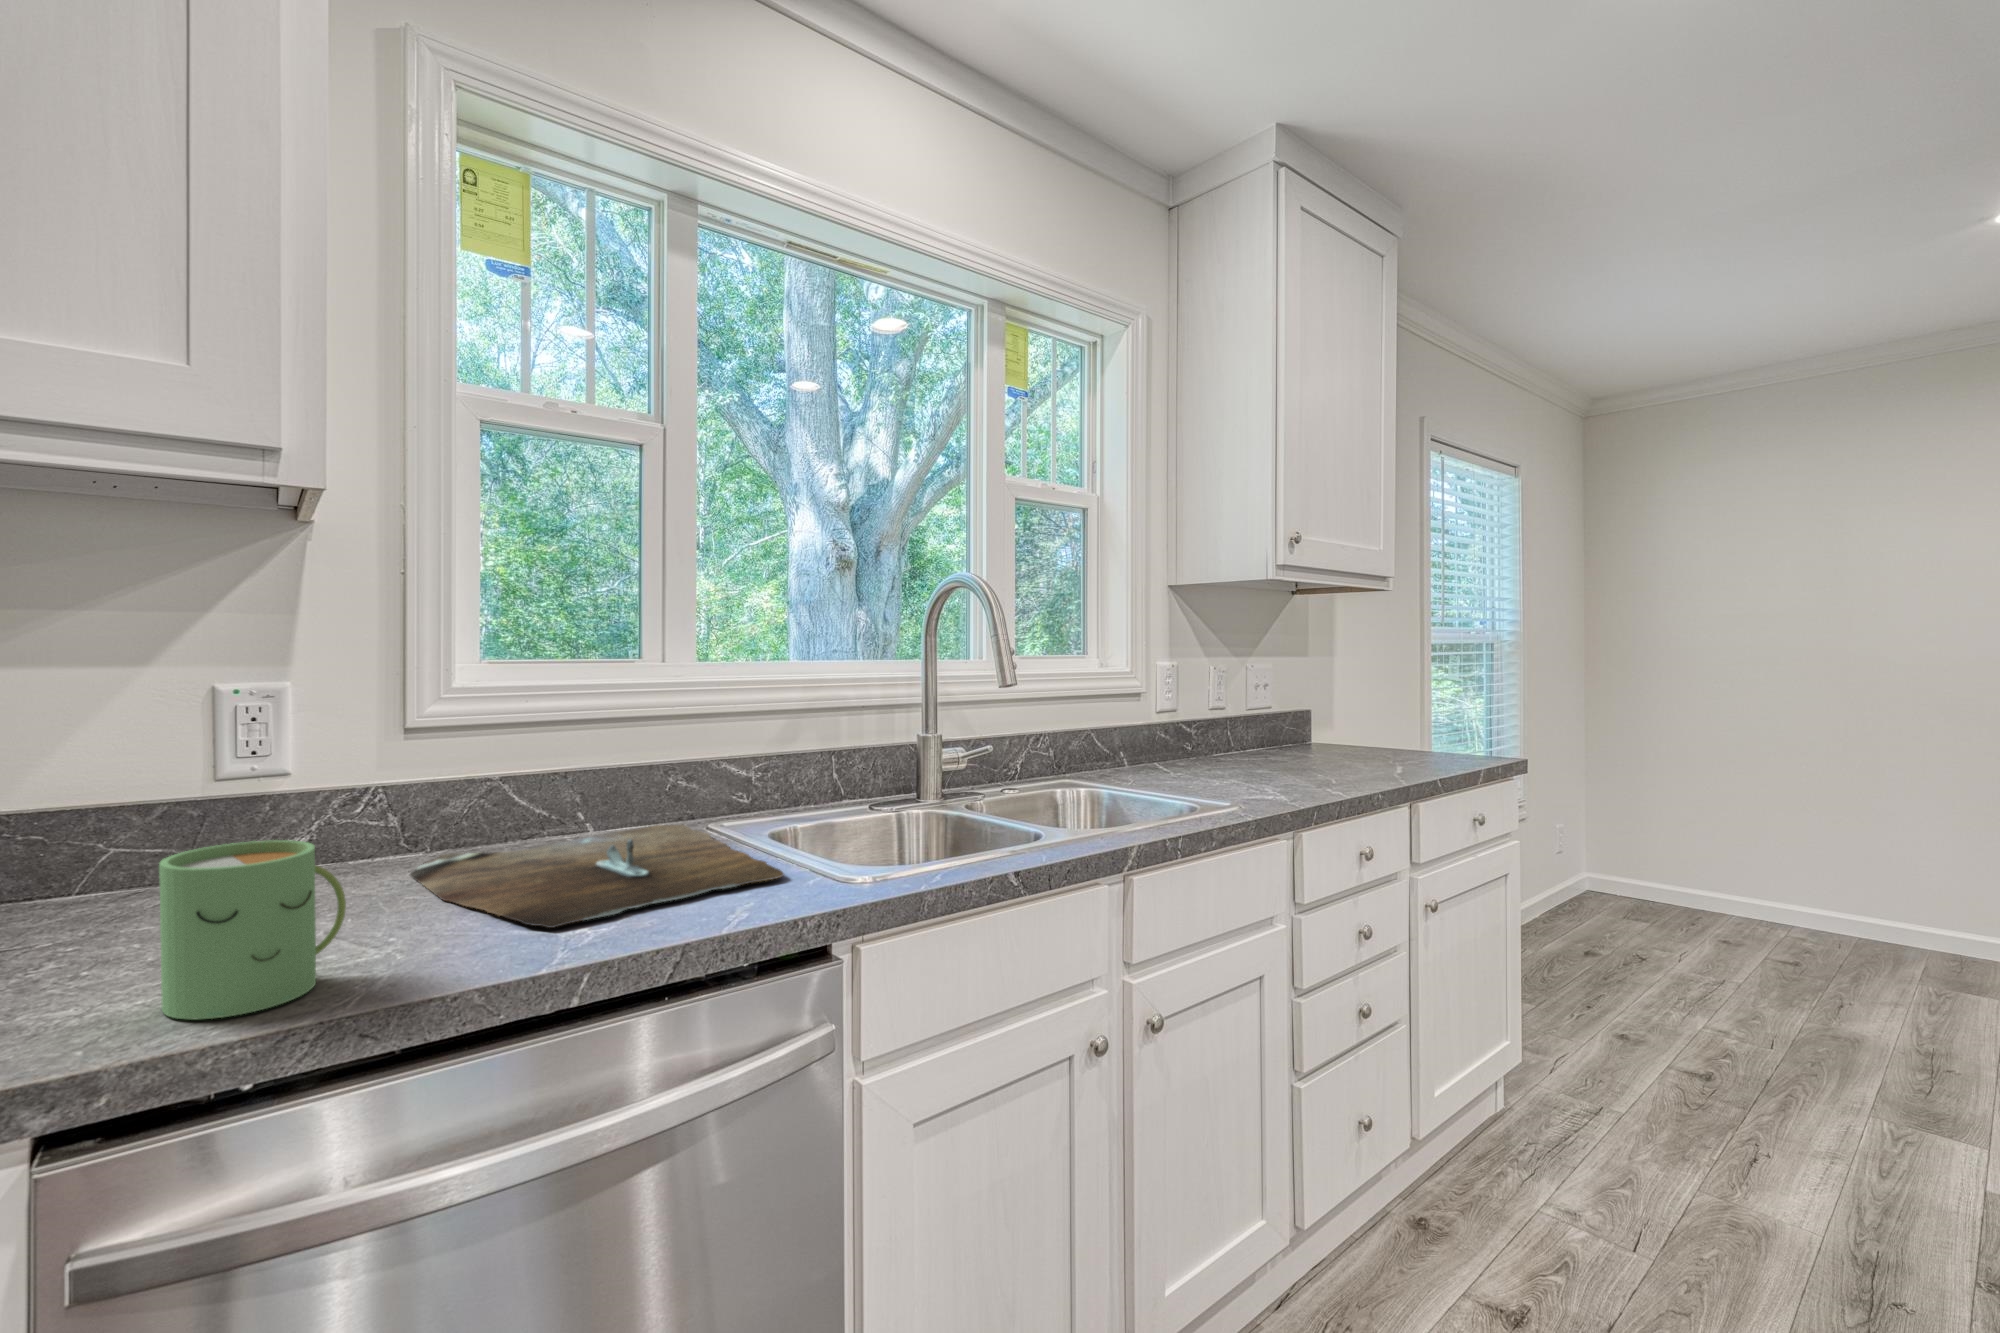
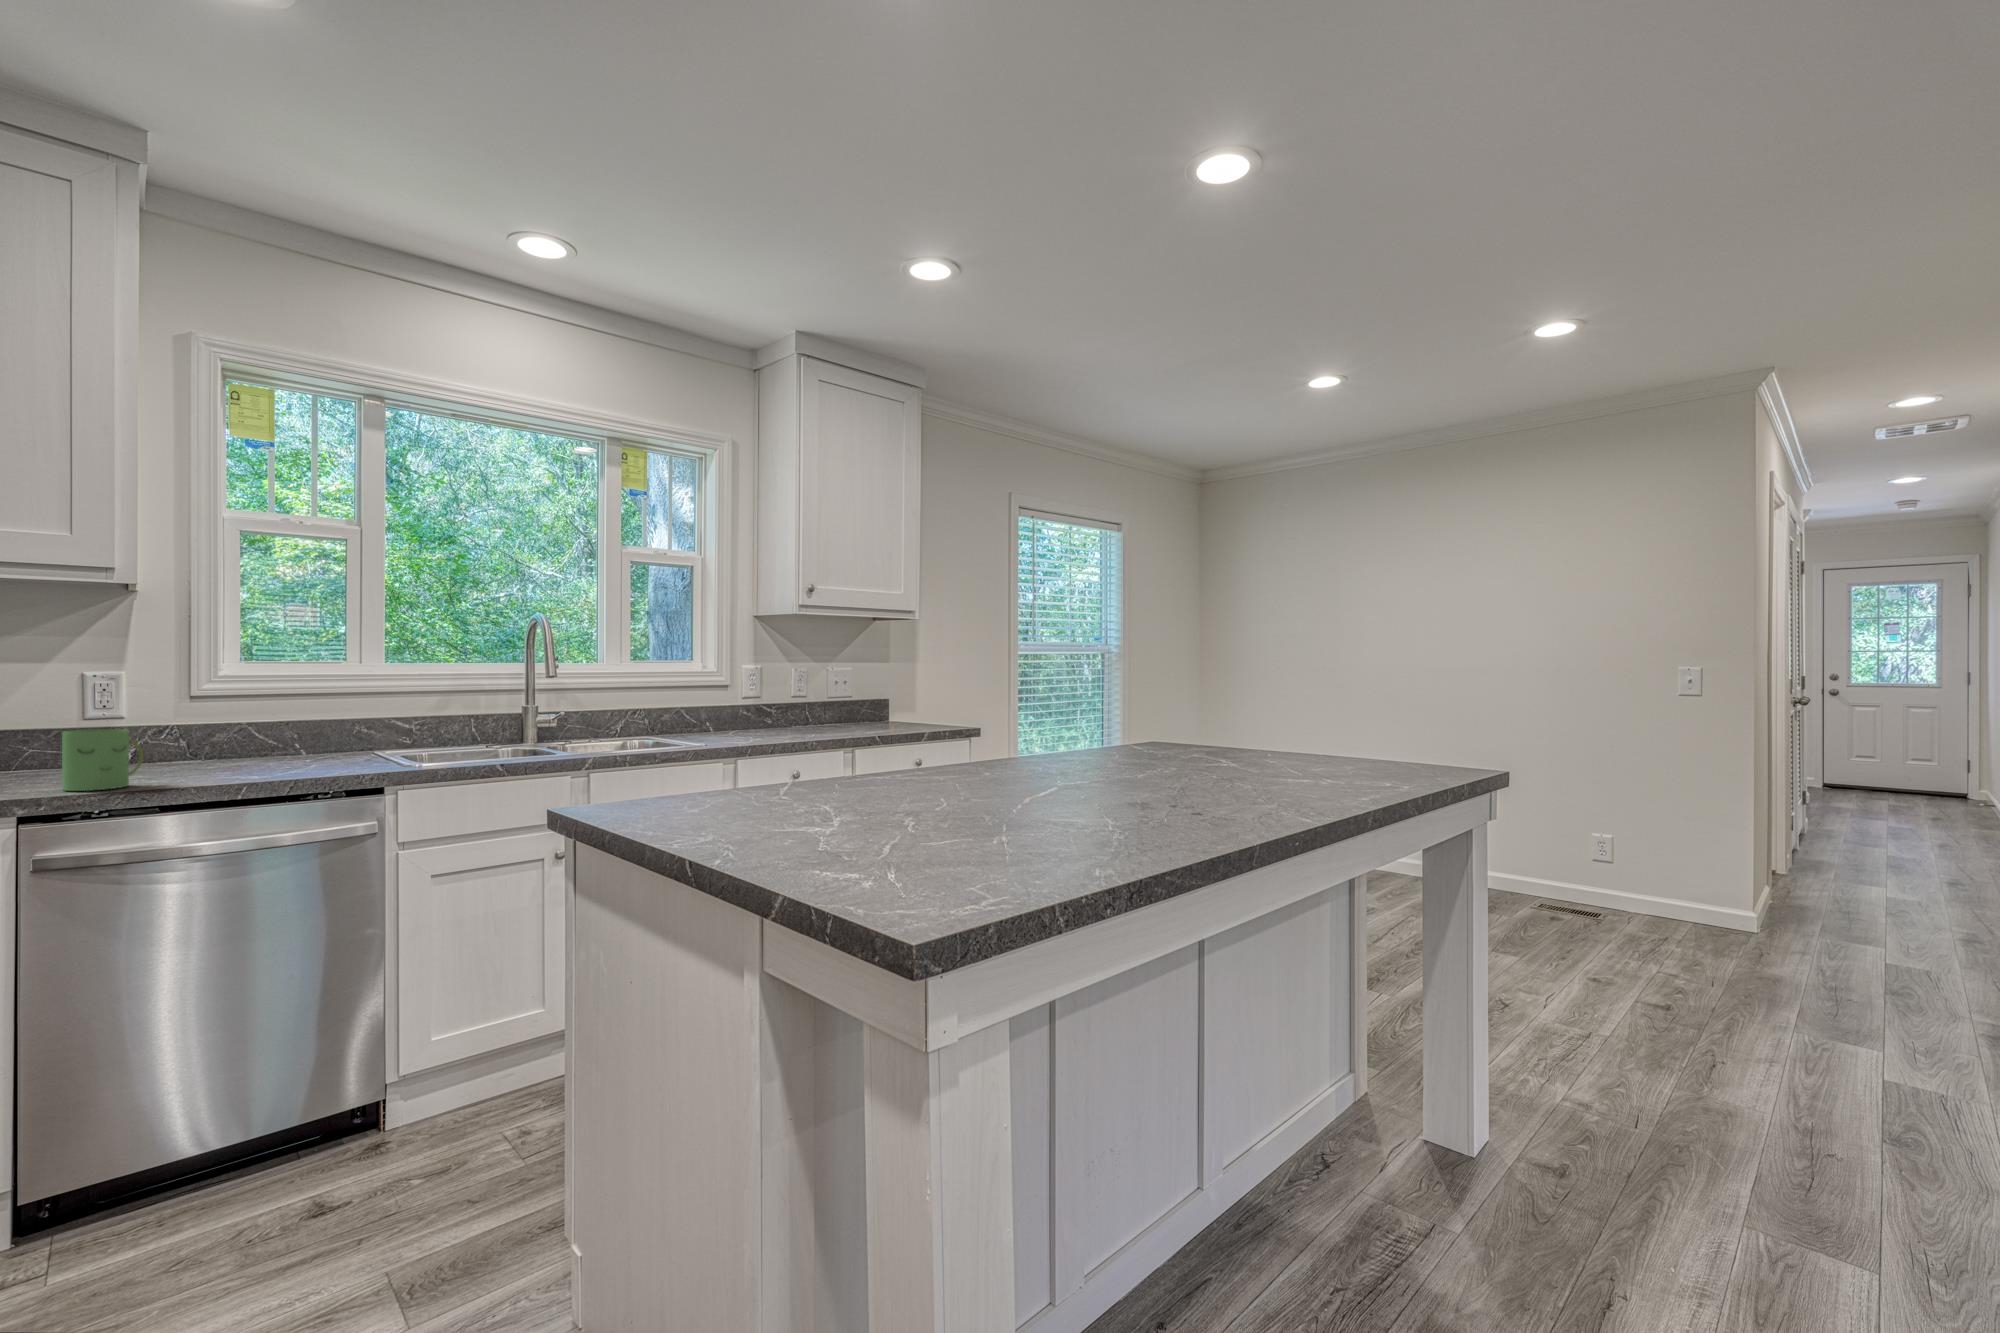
cutting board: present [410,825,784,928] -> none [188,747,388,775]

